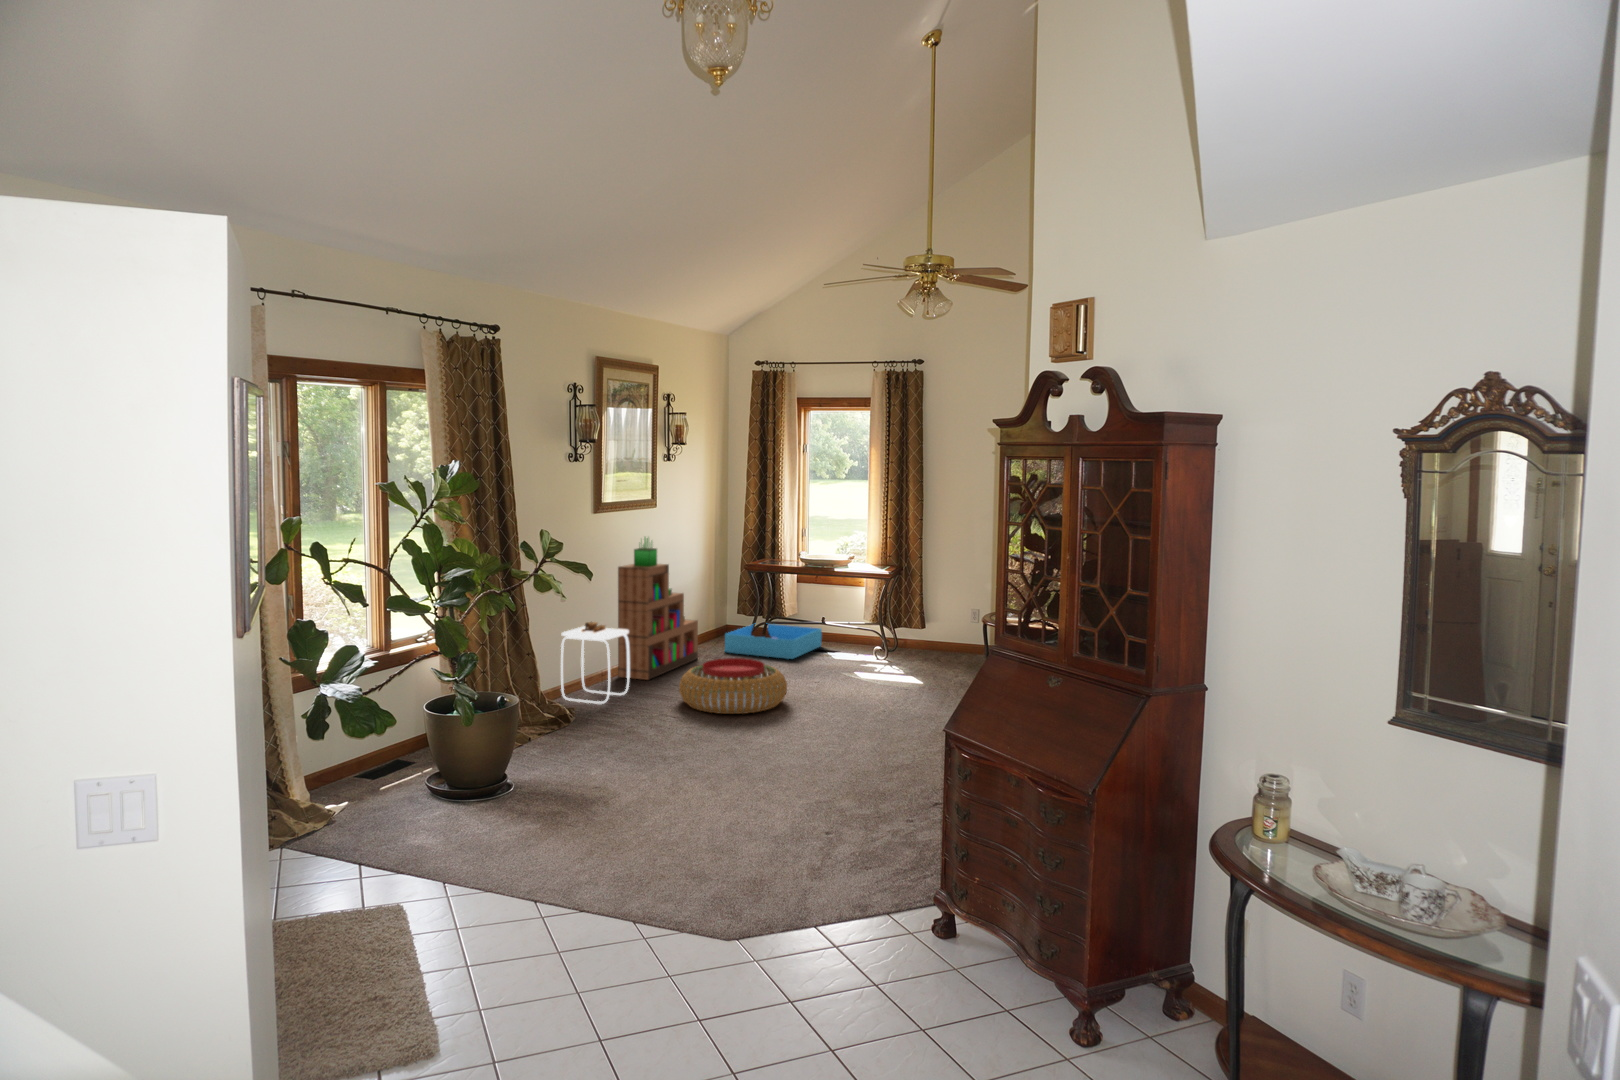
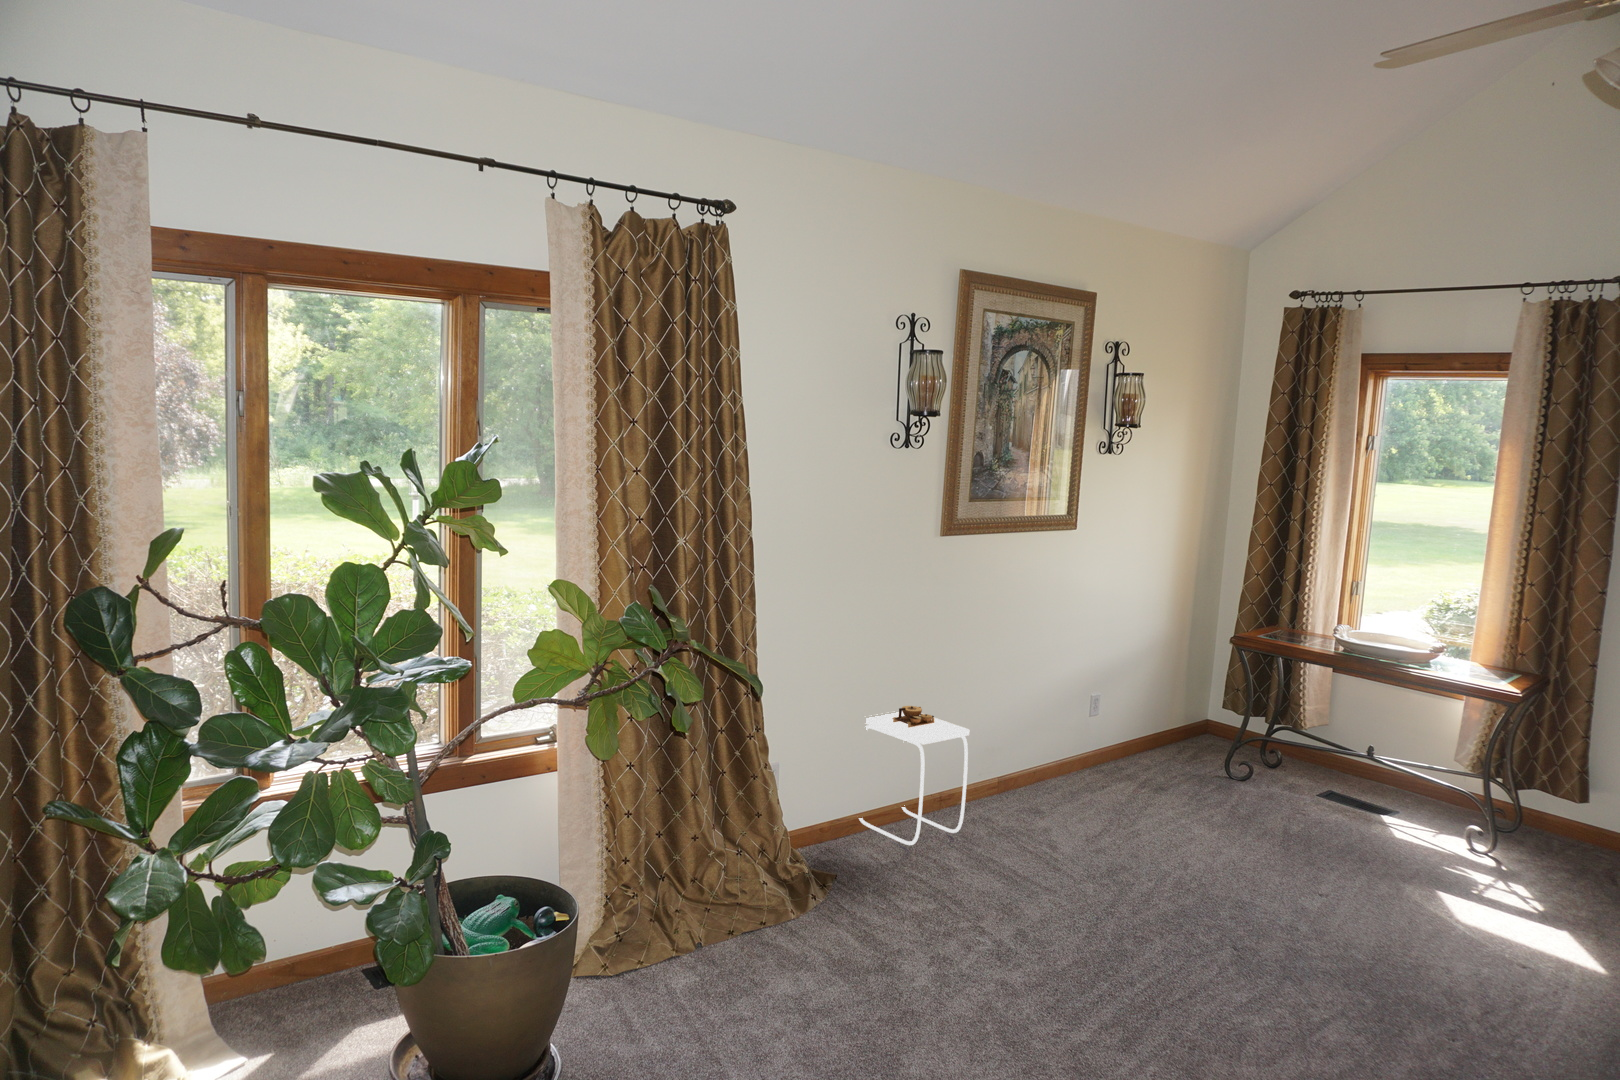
bookshelf: present [618,538,698,680] -> none [973,573,1130,809]
storage bin: present [725,624,822,659] -> none [1179,729,1368,813]
pouf: present [679,658,787,714] -> none [1034,807,1237,931]

